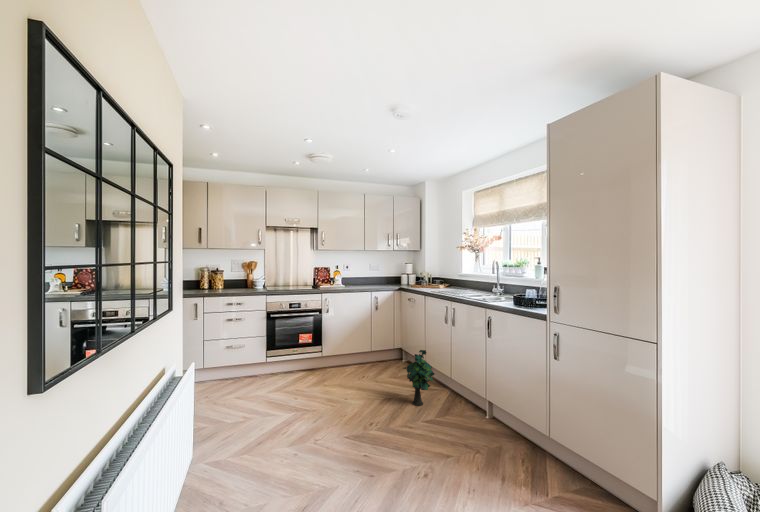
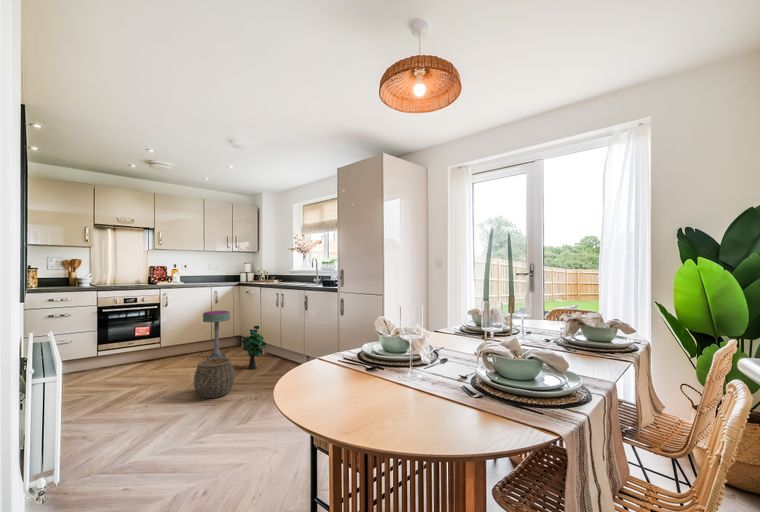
bar stool: none [363,321,391,379] -> present [203,311,230,359]
woven basket: none [348,397,398,458] -> present [194,357,235,398]

